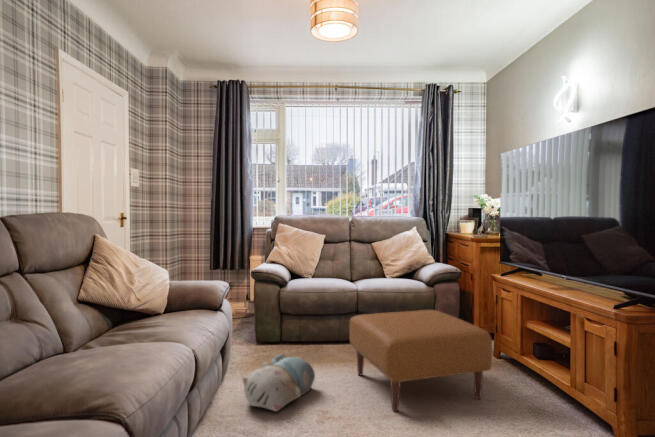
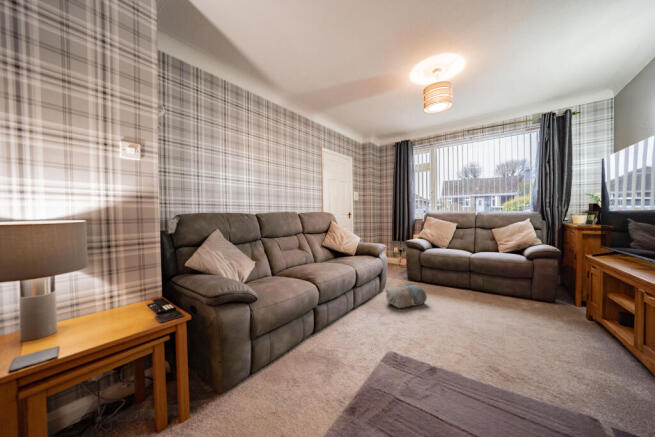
ottoman: present [349,310,492,411] -> none [452,269,551,335]

